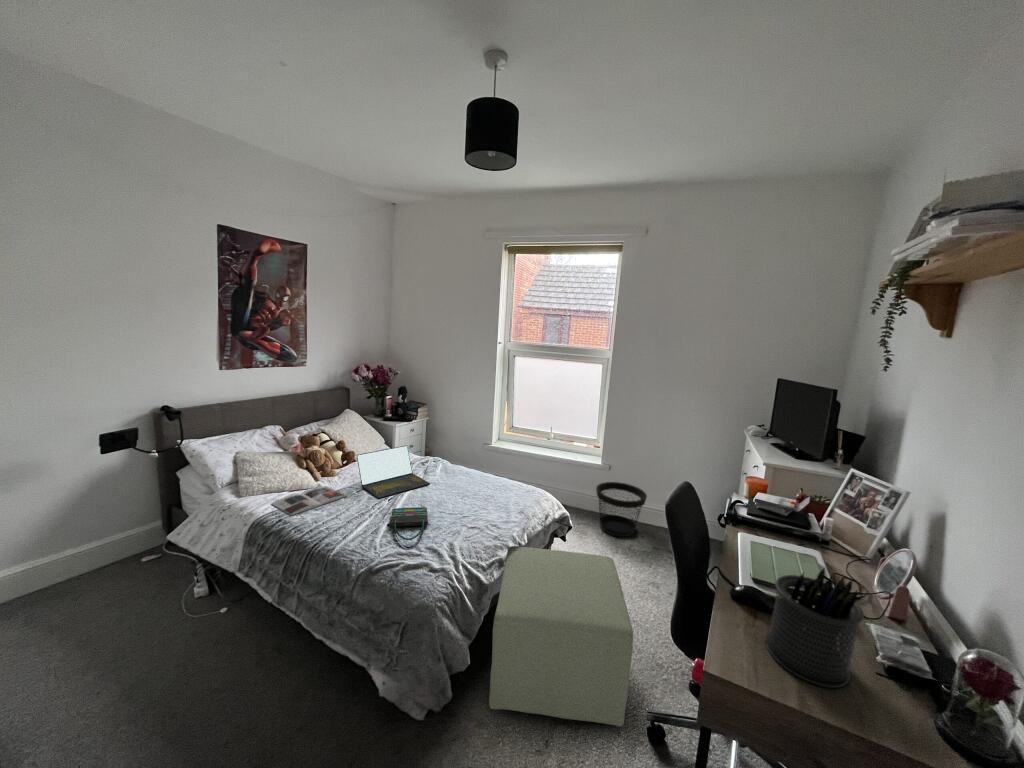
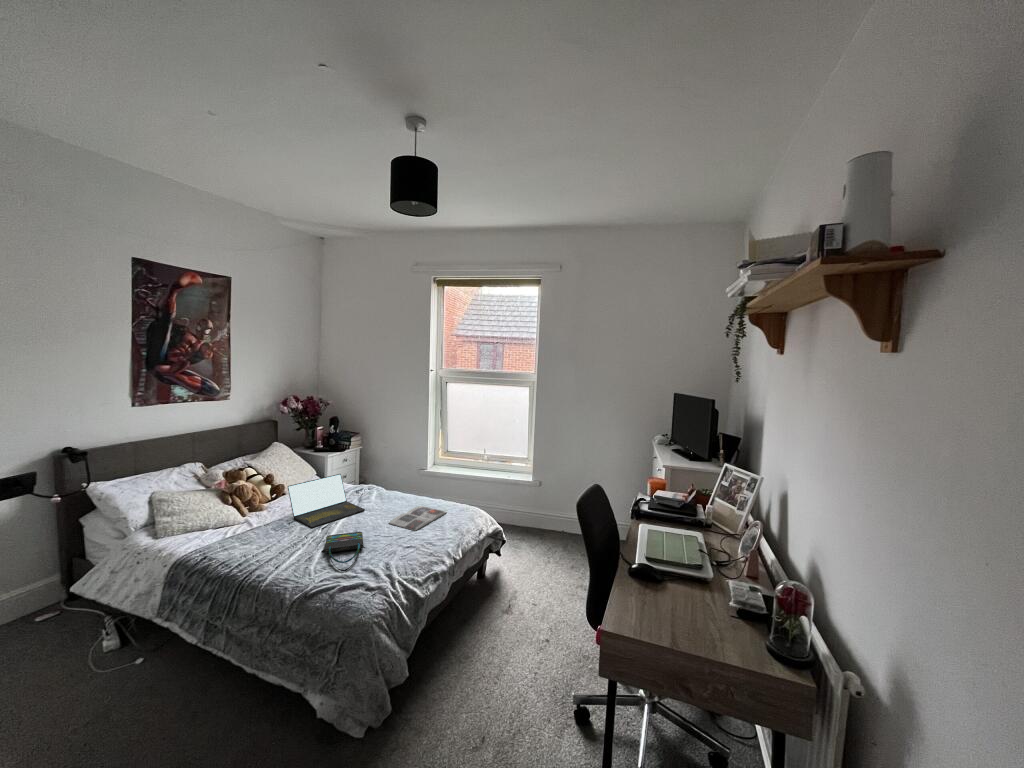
wastebasket: present [596,482,647,537] -> none [527,496,573,547]
magazine: present [272,486,346,515] -> present [389,506,446,531]
ottoman: present [489,546,633,727] -> none [428,560,556,716]
pen holder: present [766,568,864,688] -> none [653,536,718,632]

